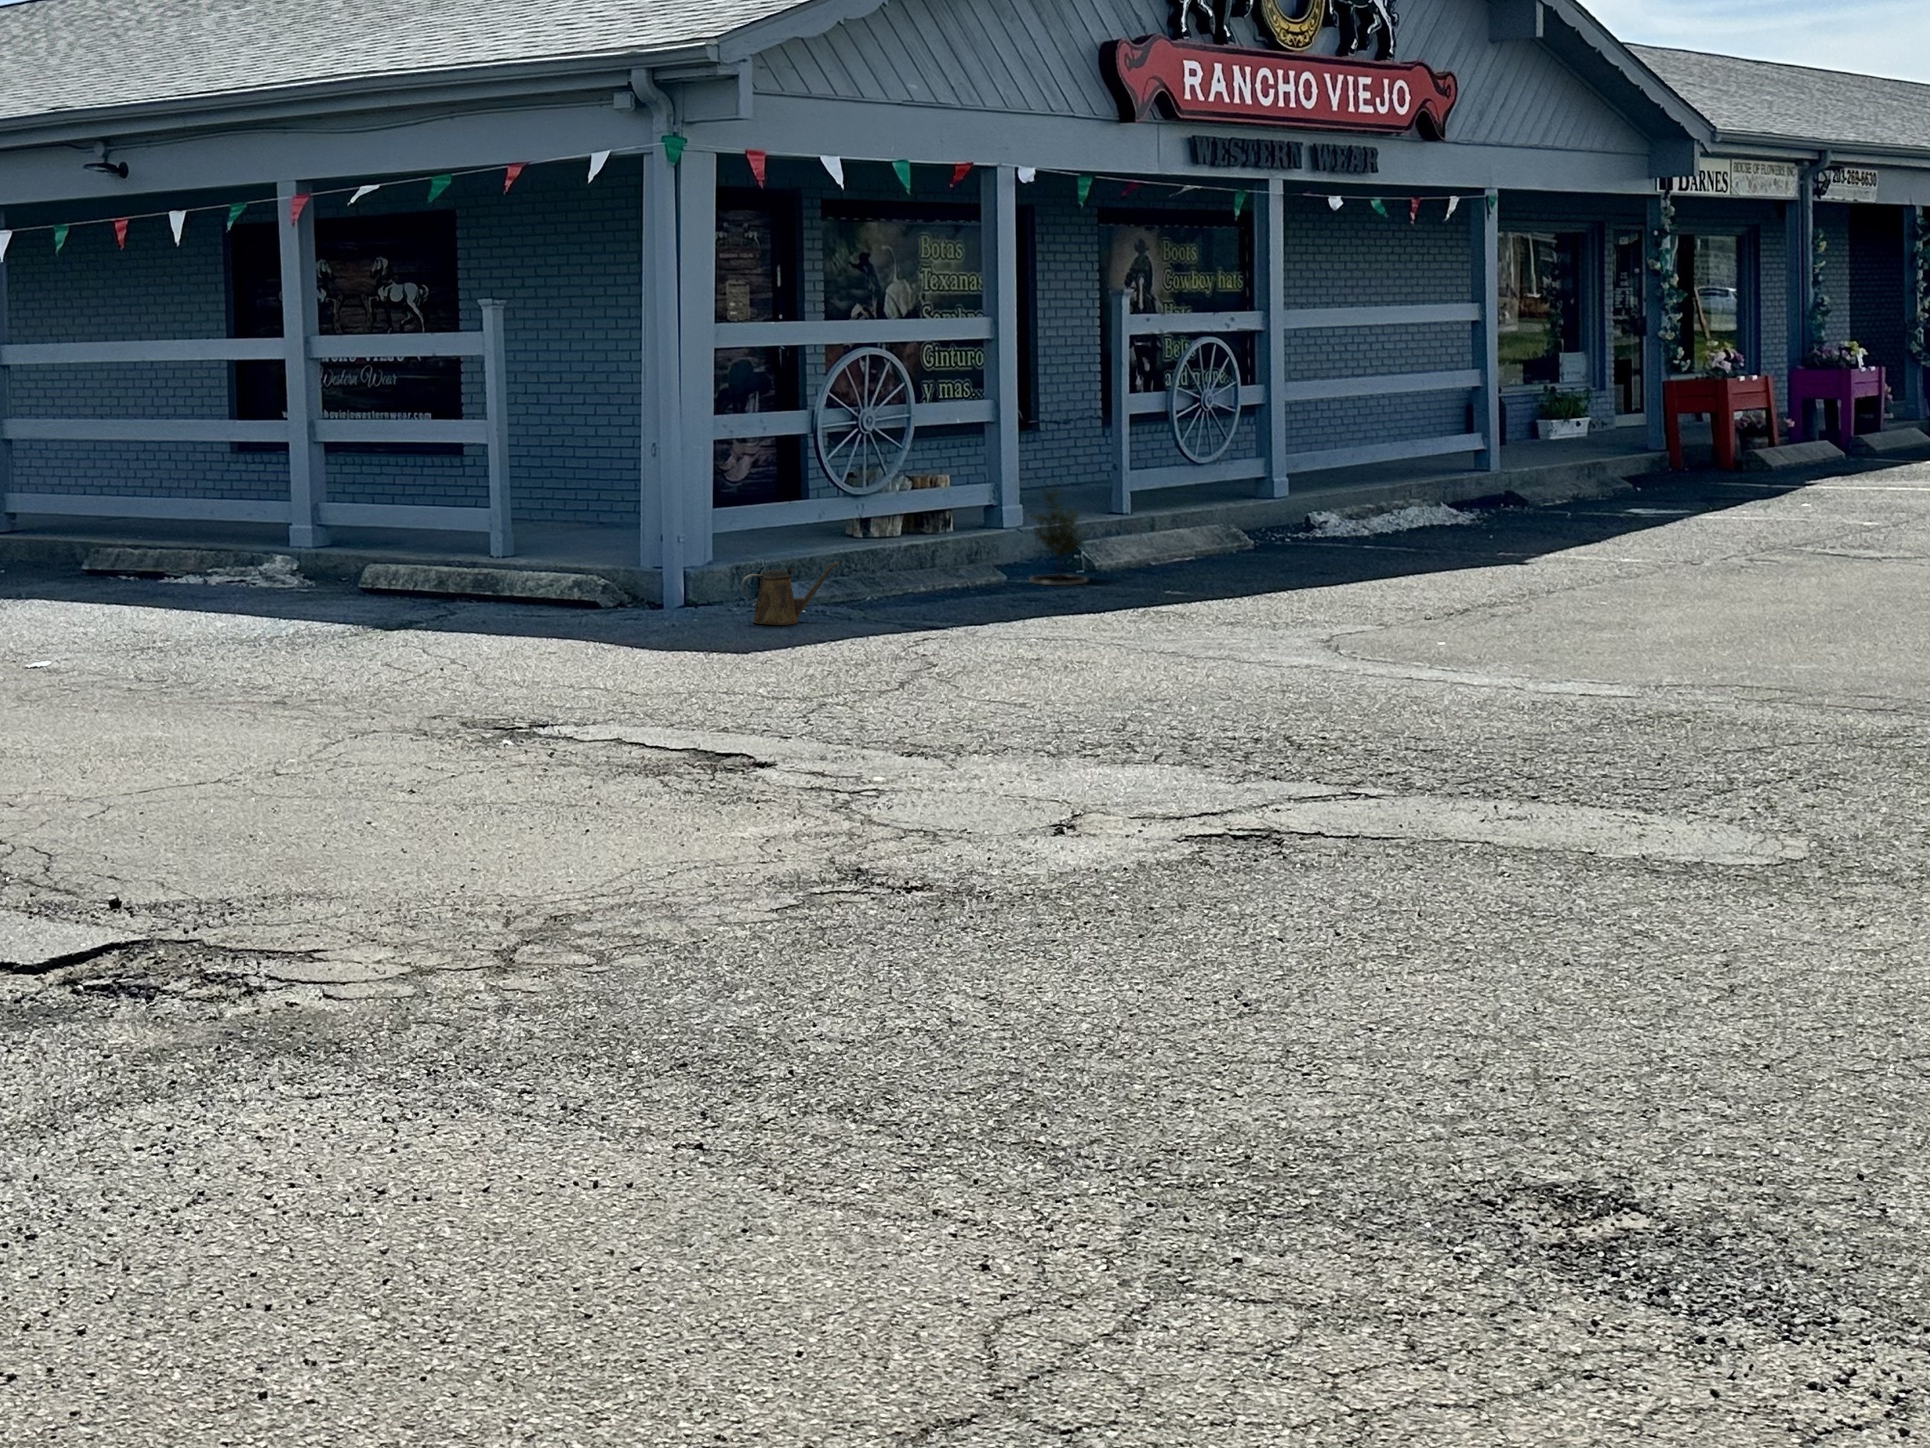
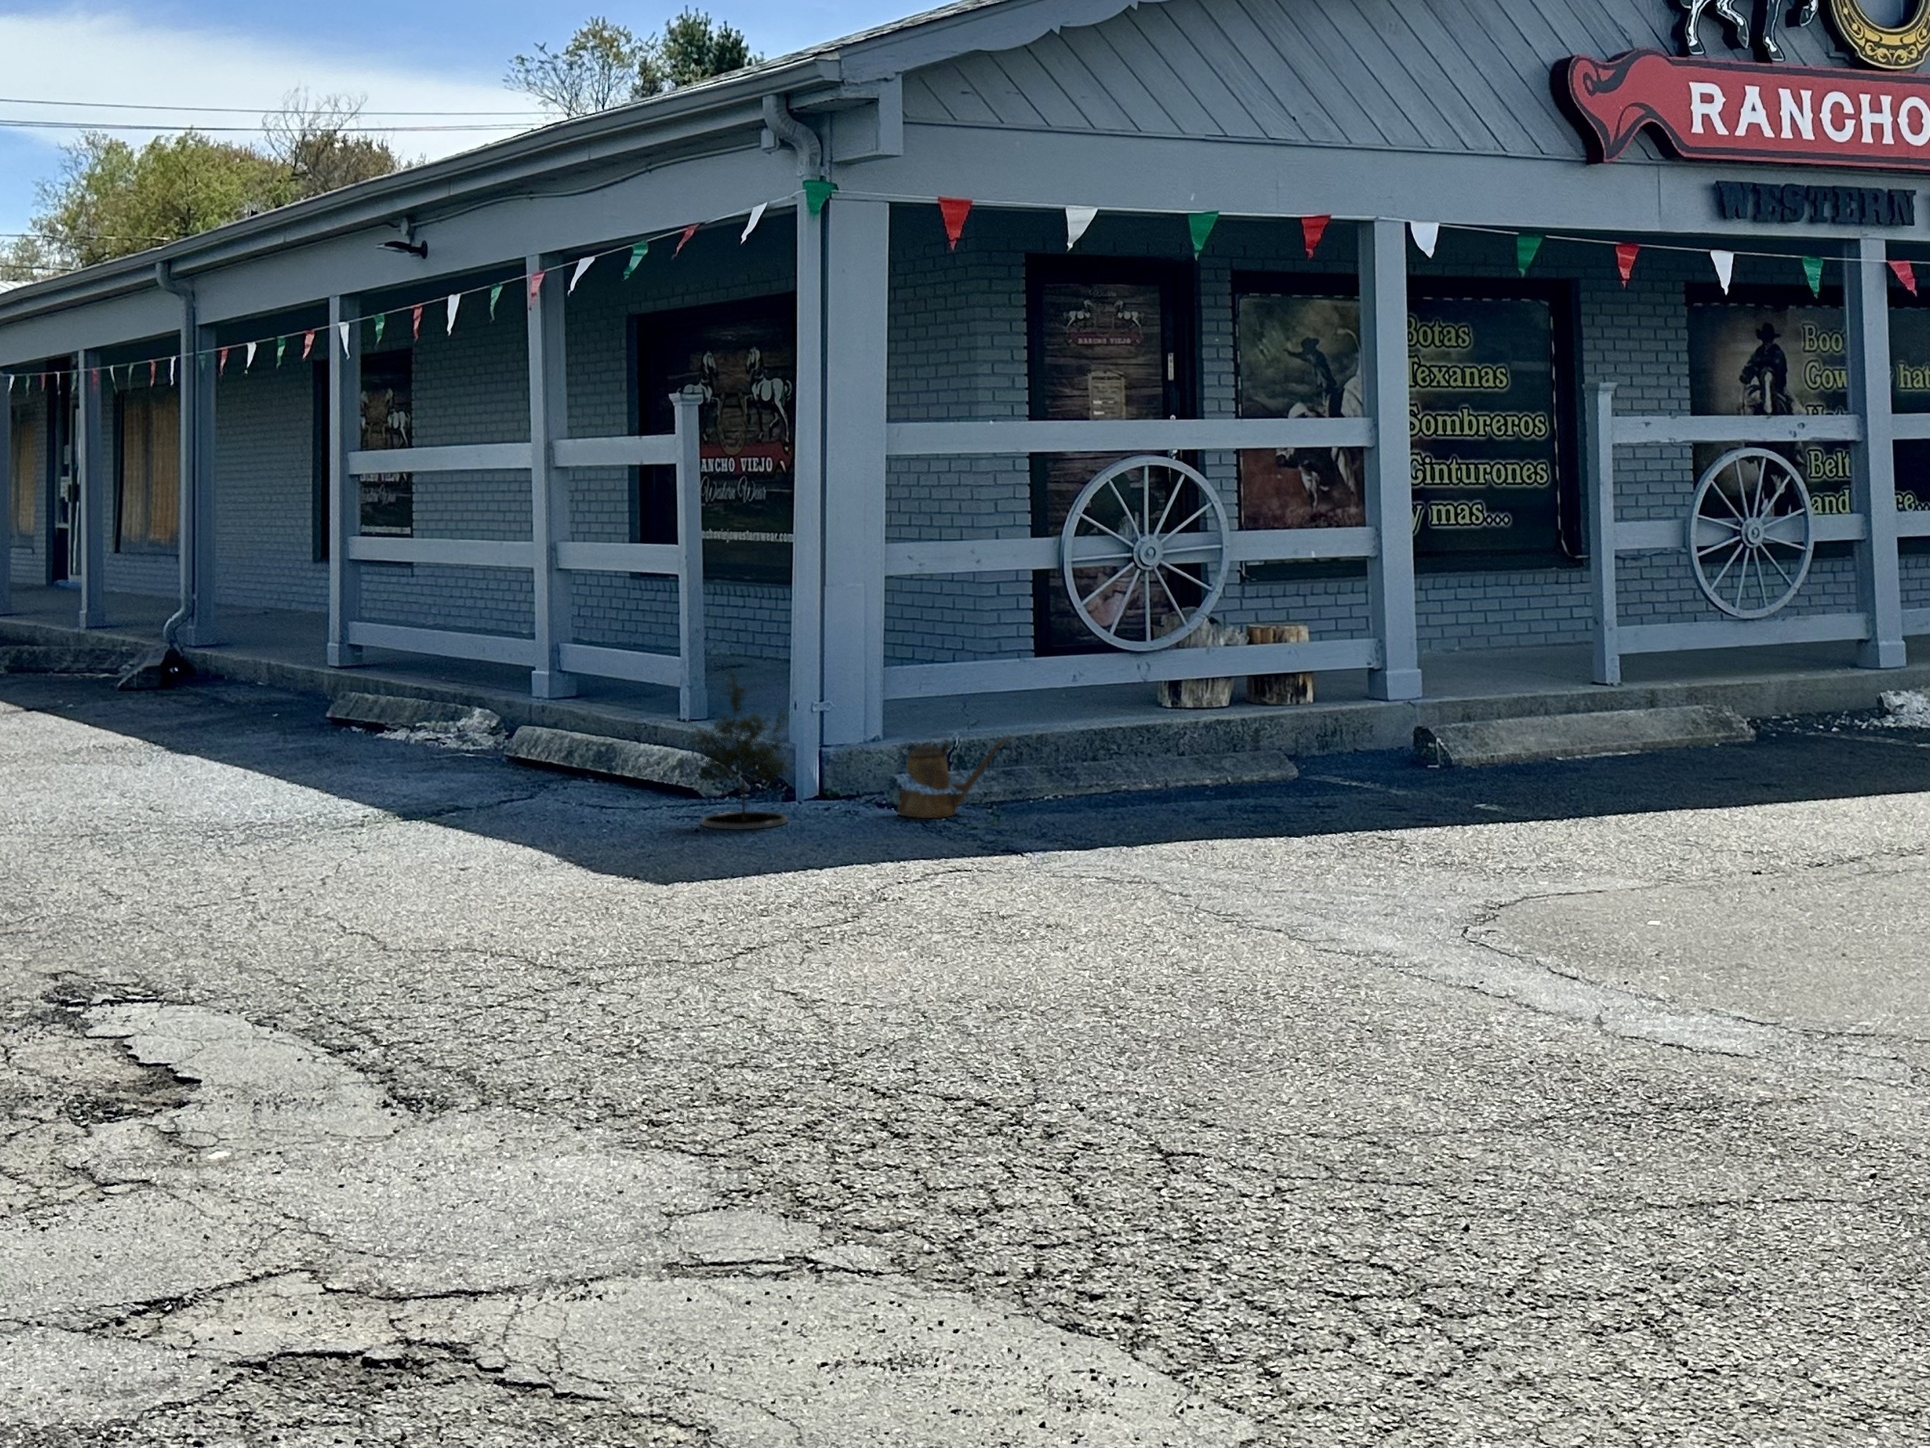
potted tree: present [1029,487,1087,585] -> present [687,667,790,830]

